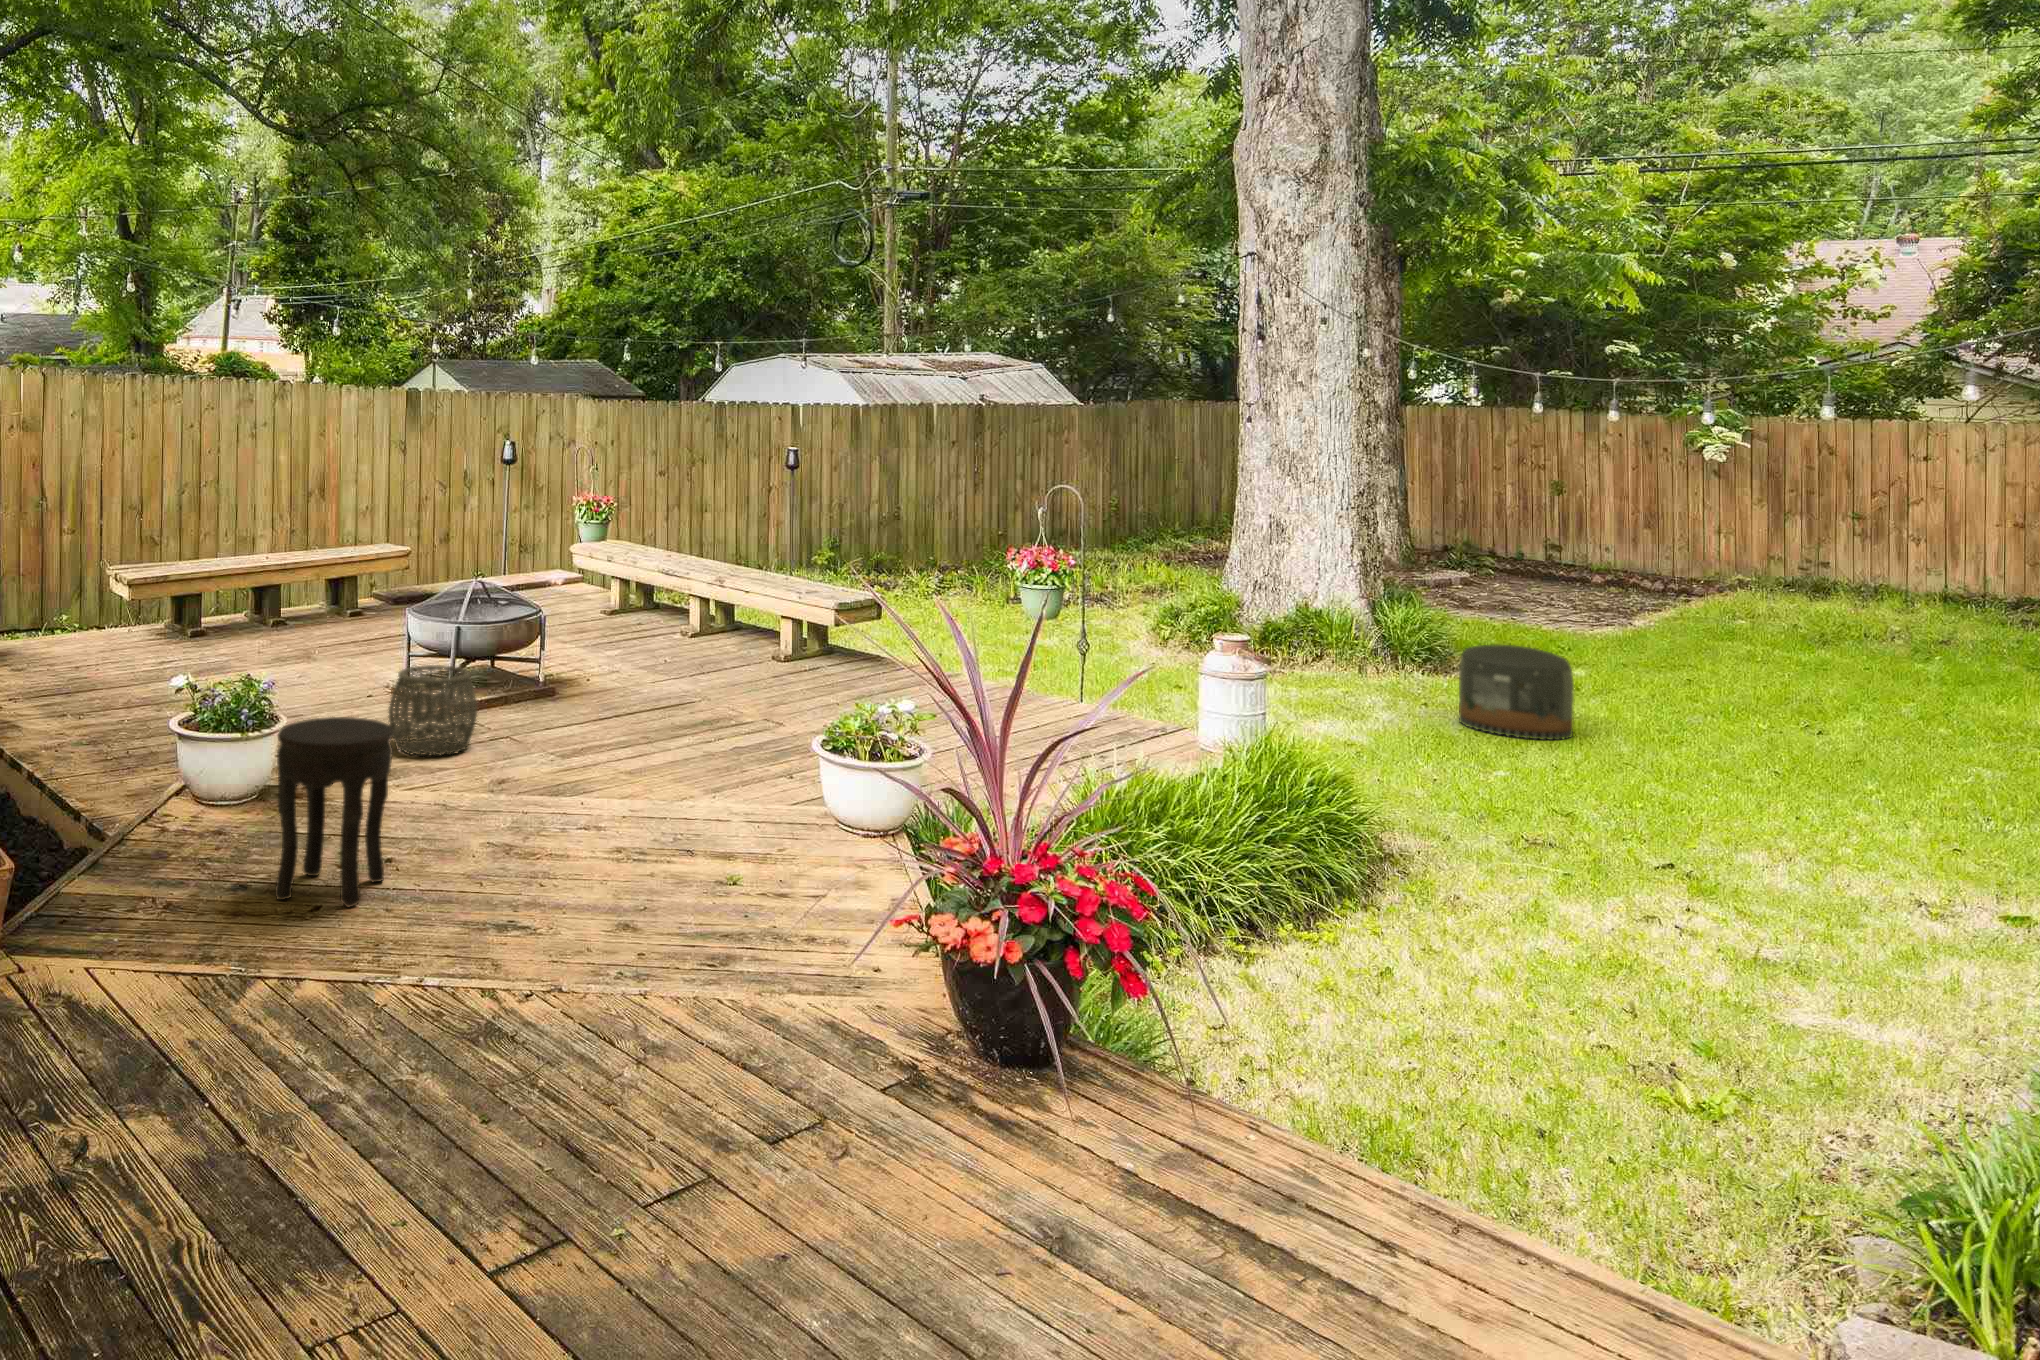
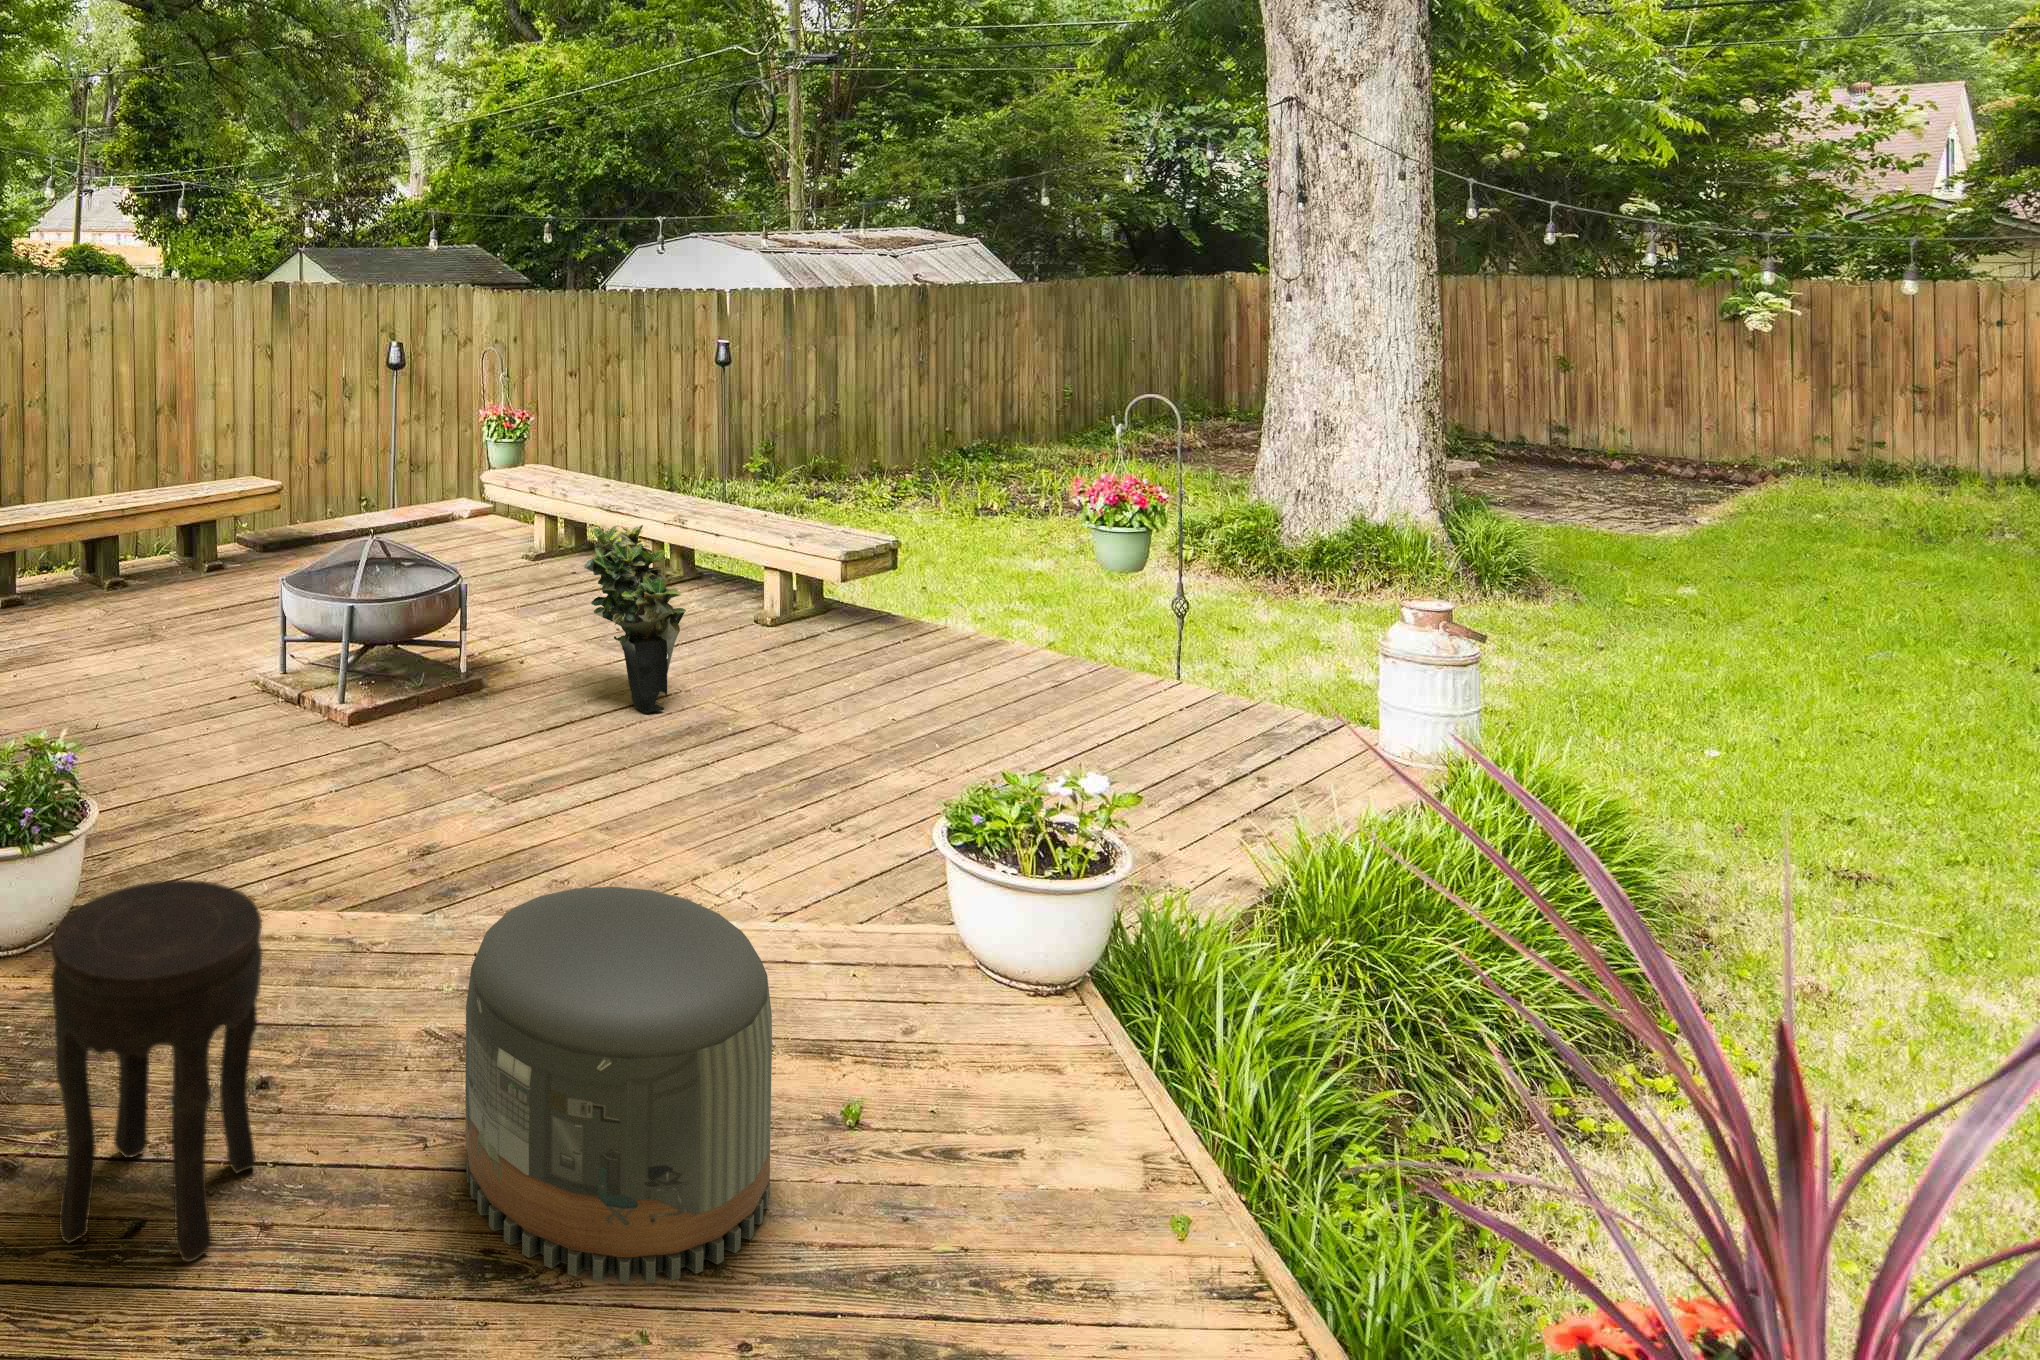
potted plant: none [632,569,709,710] -> present [584,525,686,714]
pouf: present [1459,645,1574,740] -> present [465,887,772,1284]
woven basket: present [389,665,477,756] -> none [260,685,389,825]

